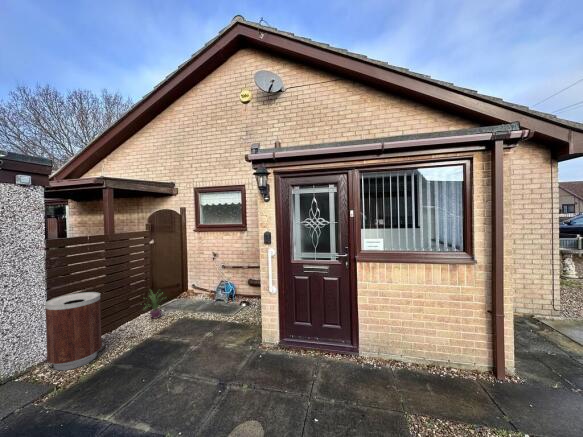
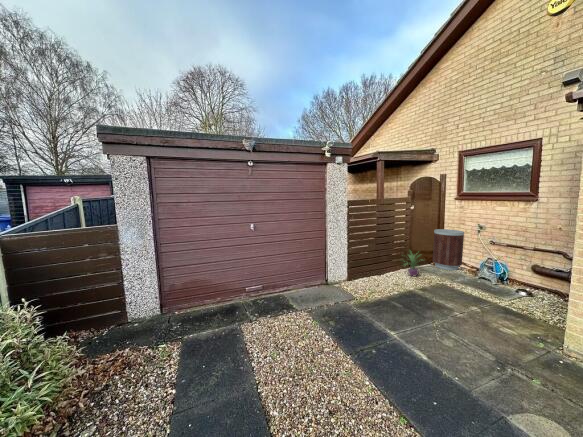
trash can: present [45,292,102,370] -> present [433,229,464,270]

